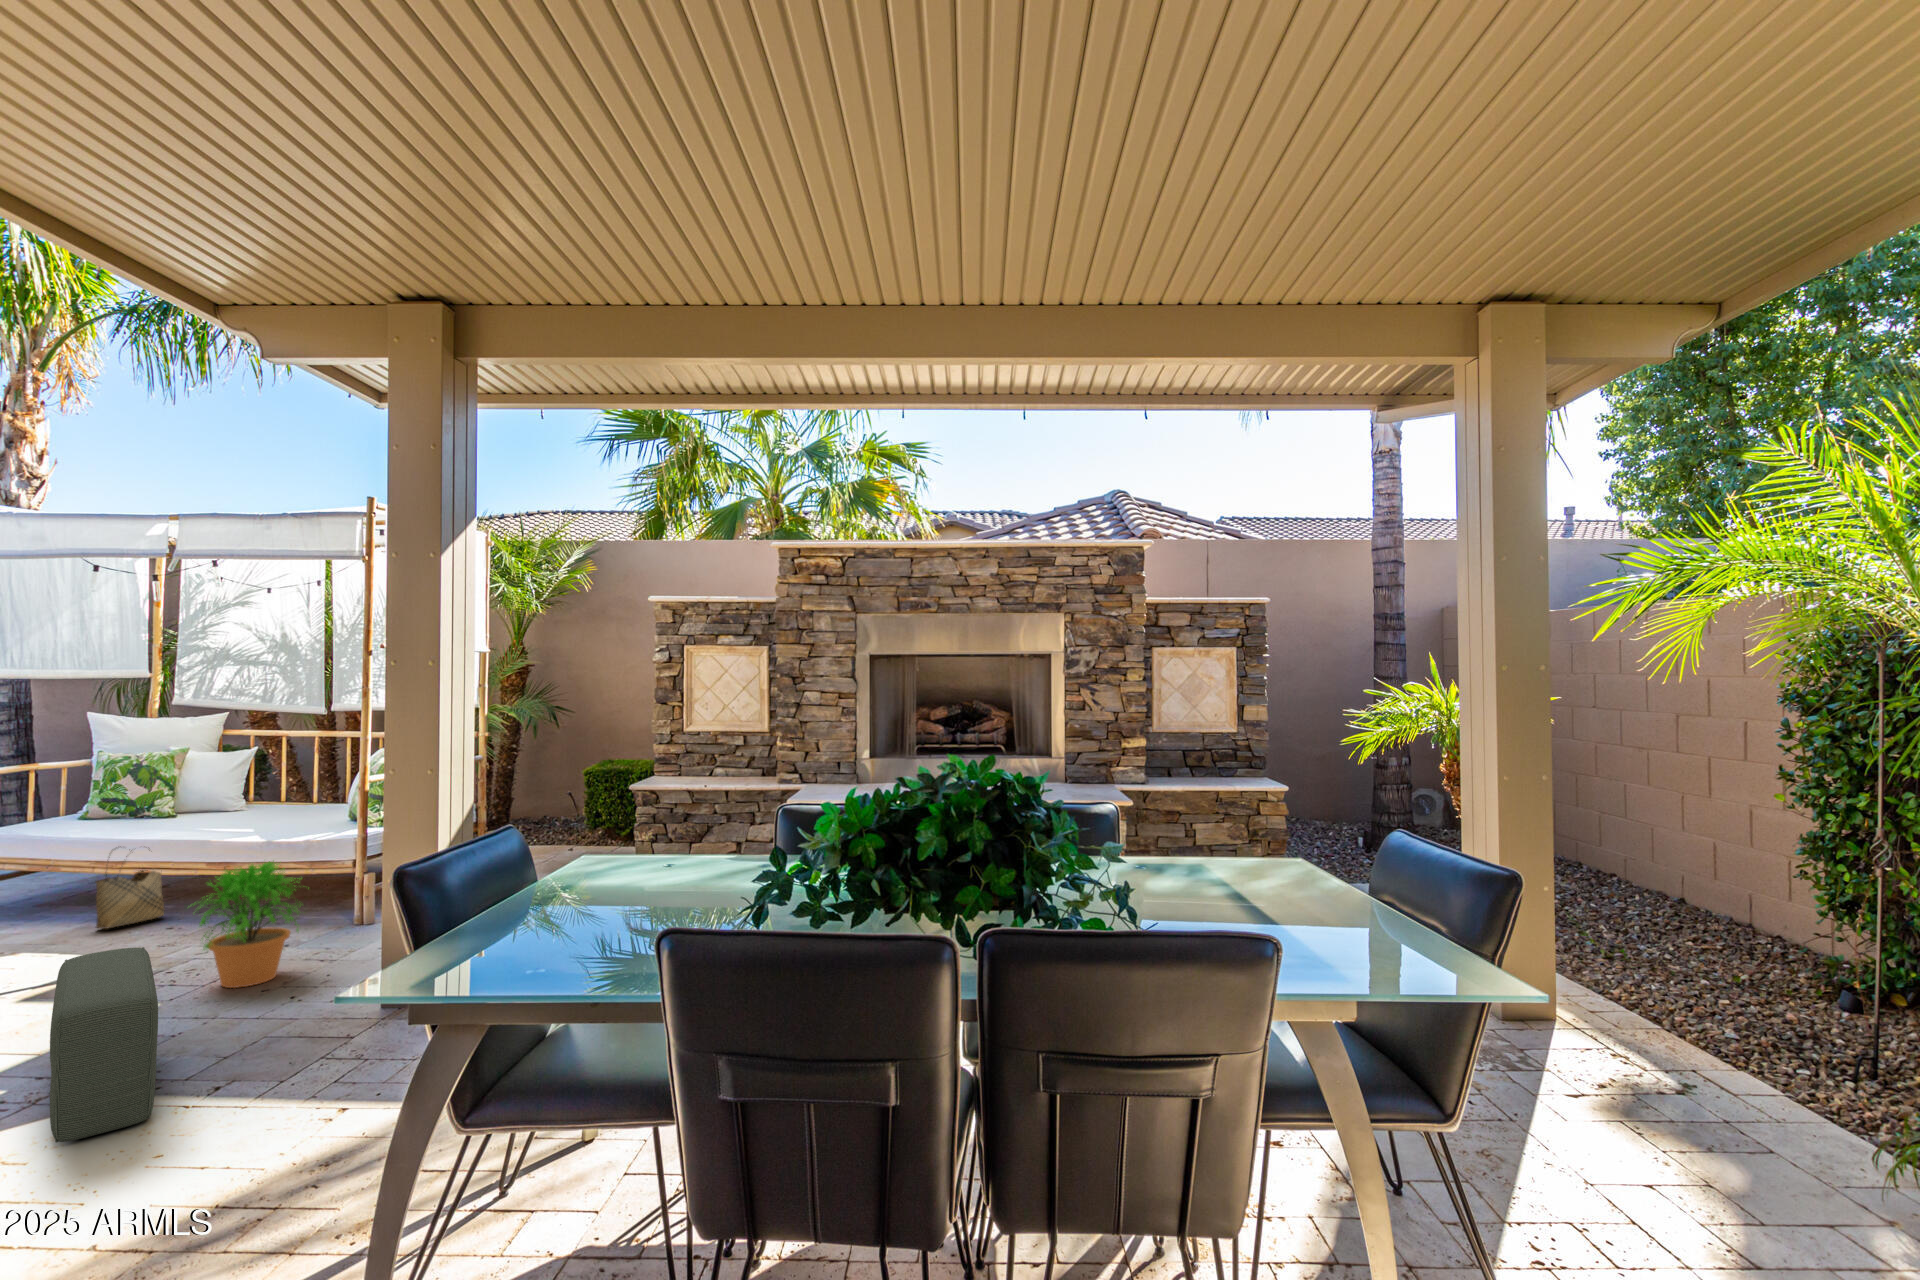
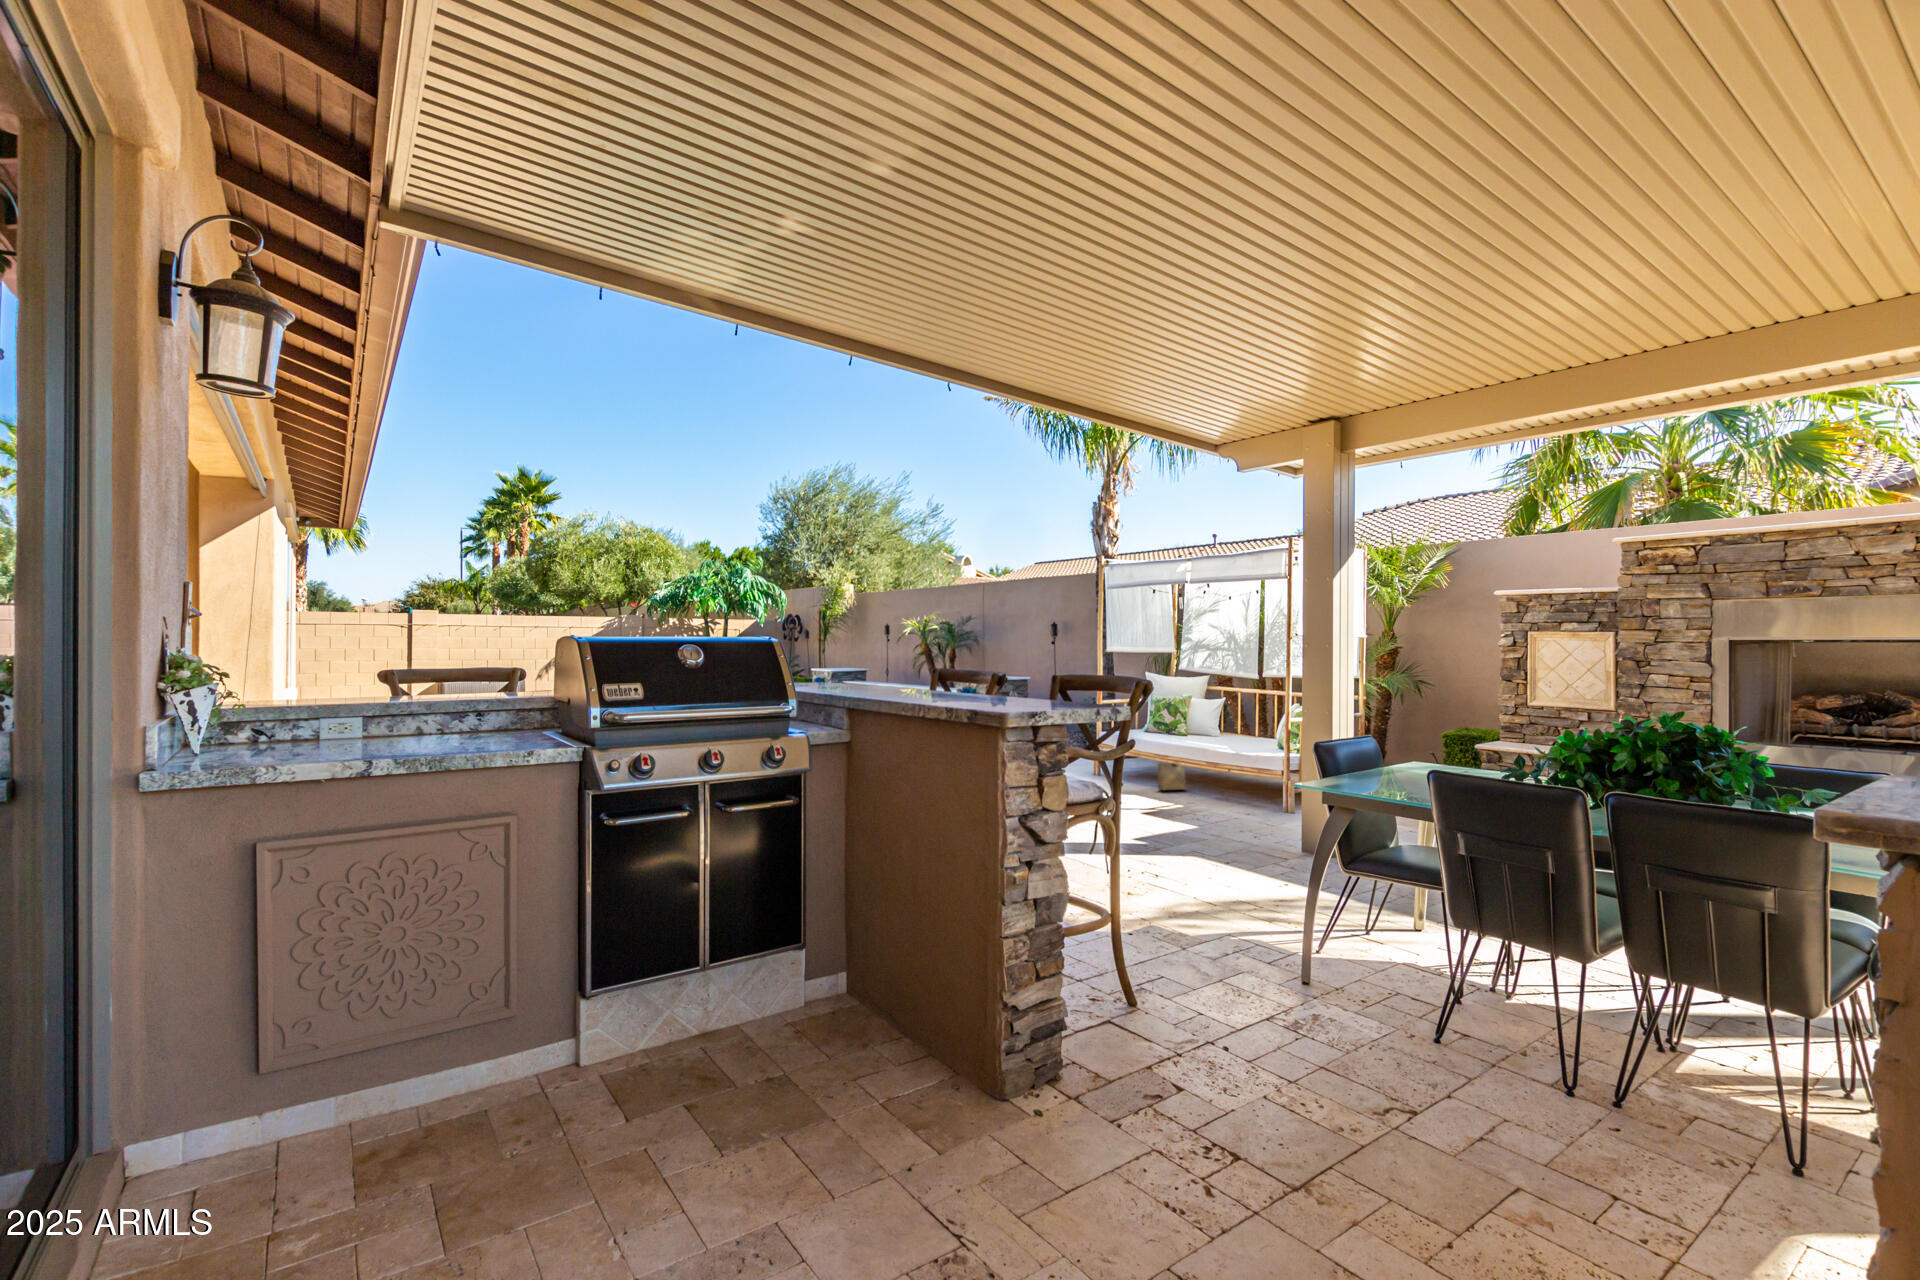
potted plant: present [193,861,298,988] -> none [1205,757,1265,827]
pouf: present [50,947,158,1143] -> none [1164,787,1207,864]

